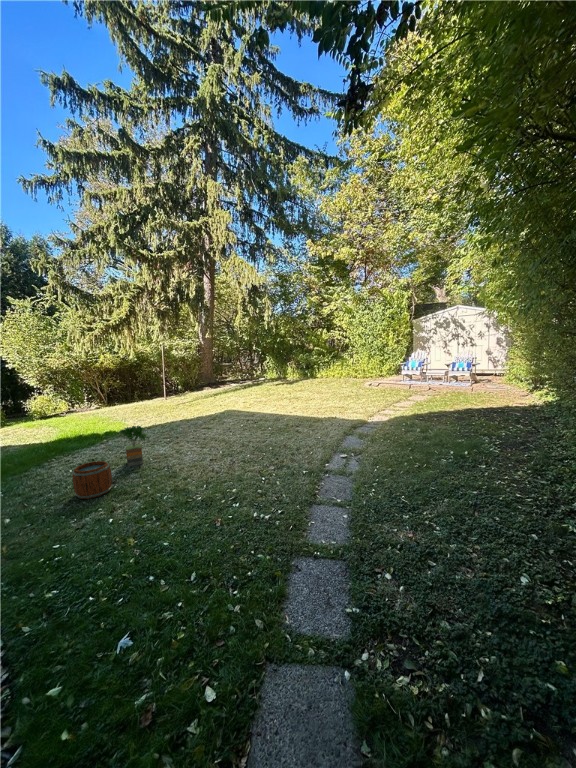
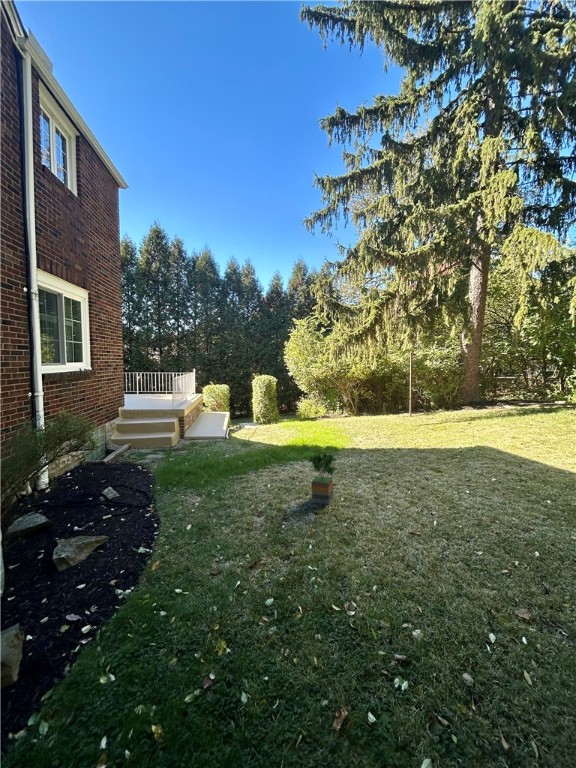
bucket: present [72,461,113,499] -> none [239,490,278,537]

